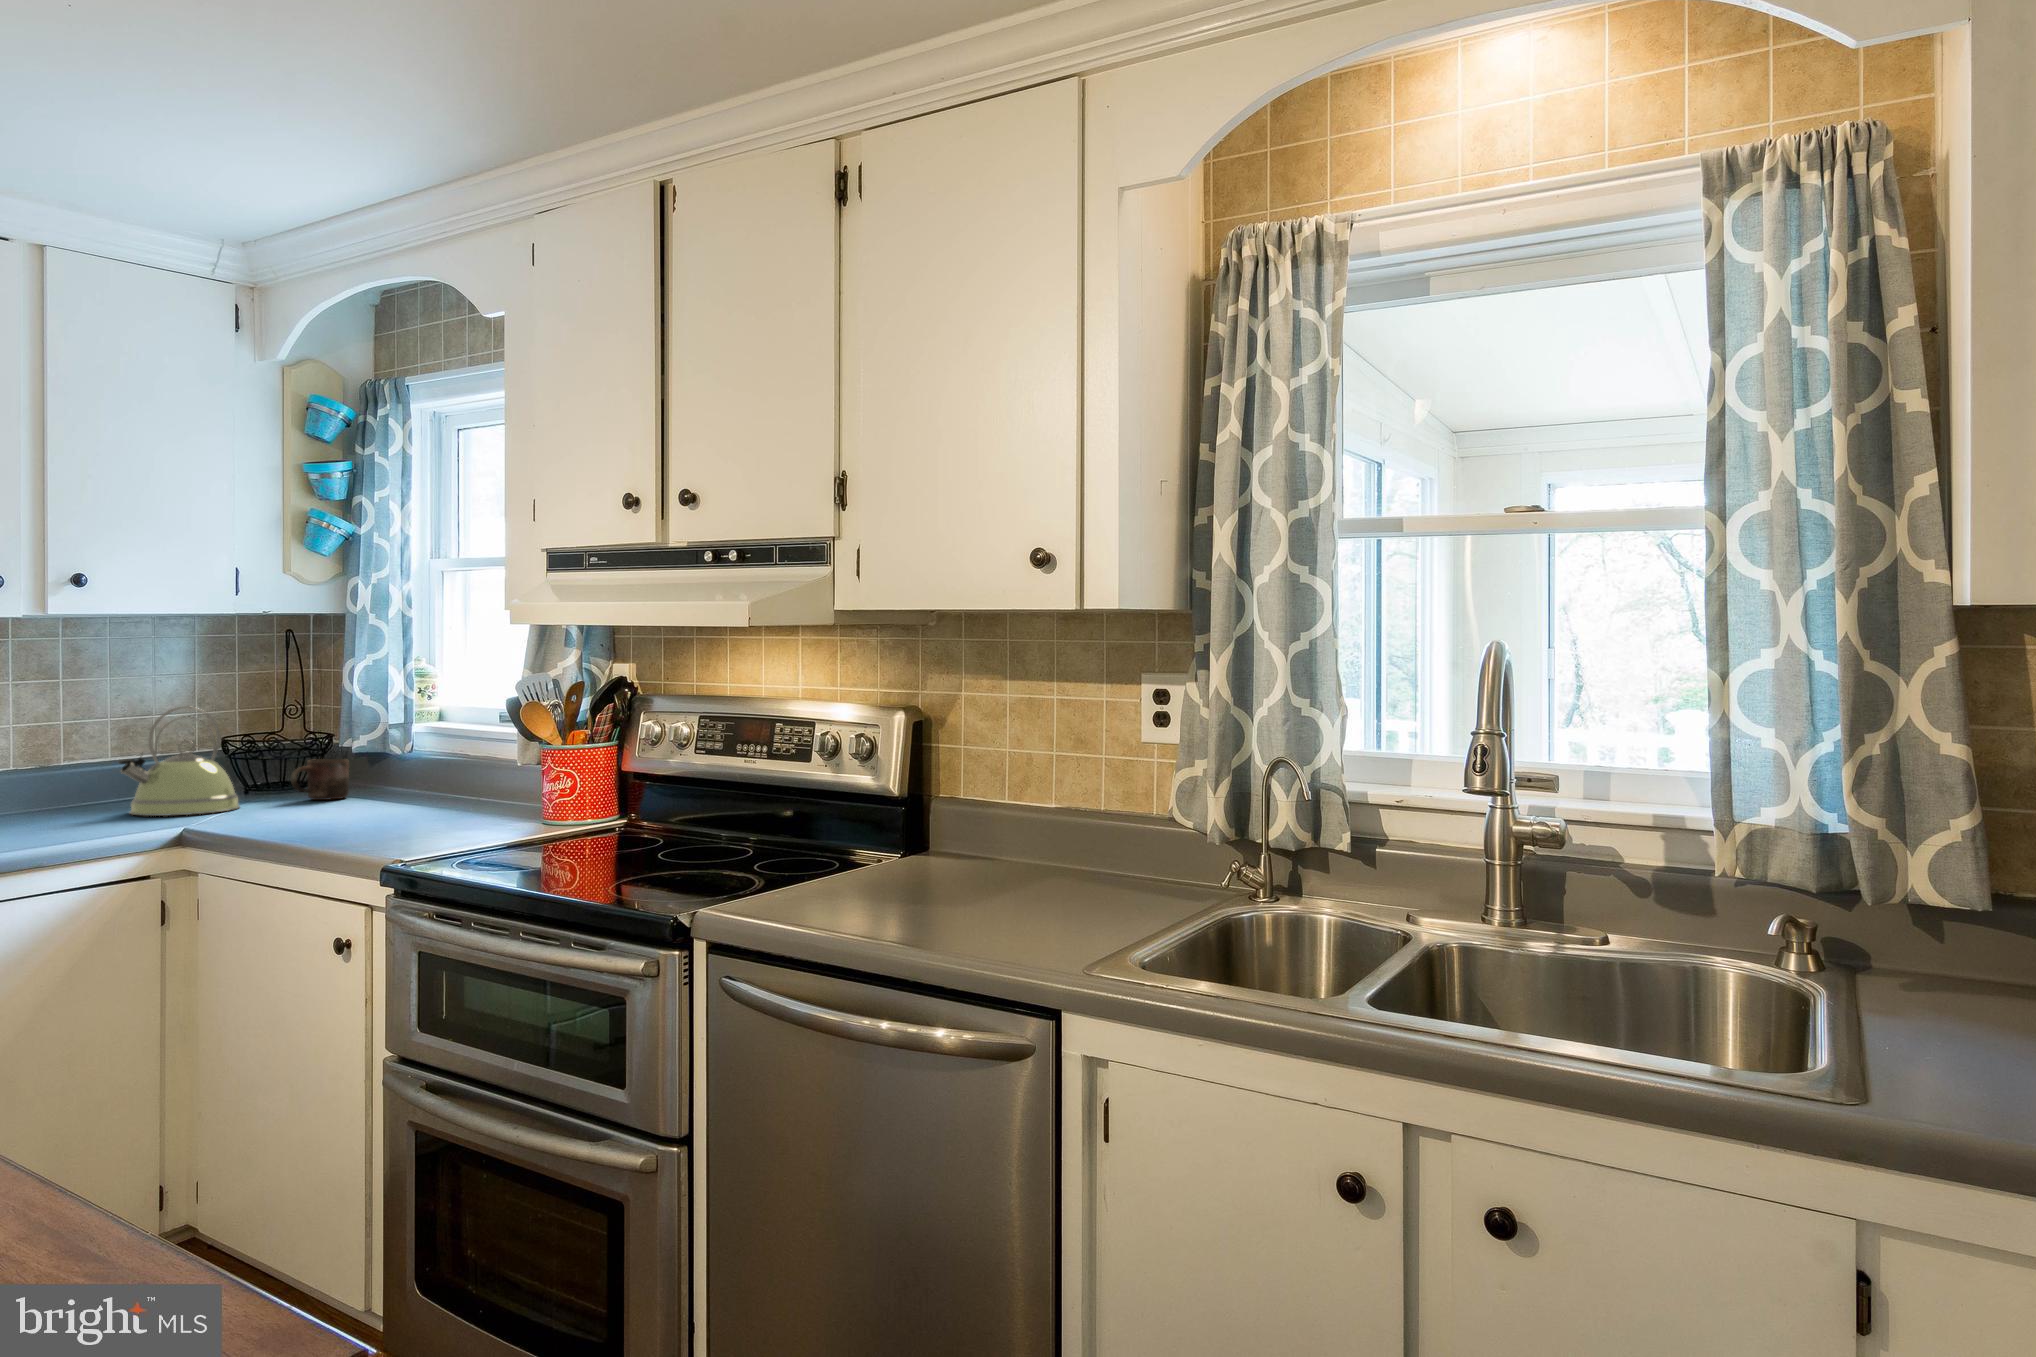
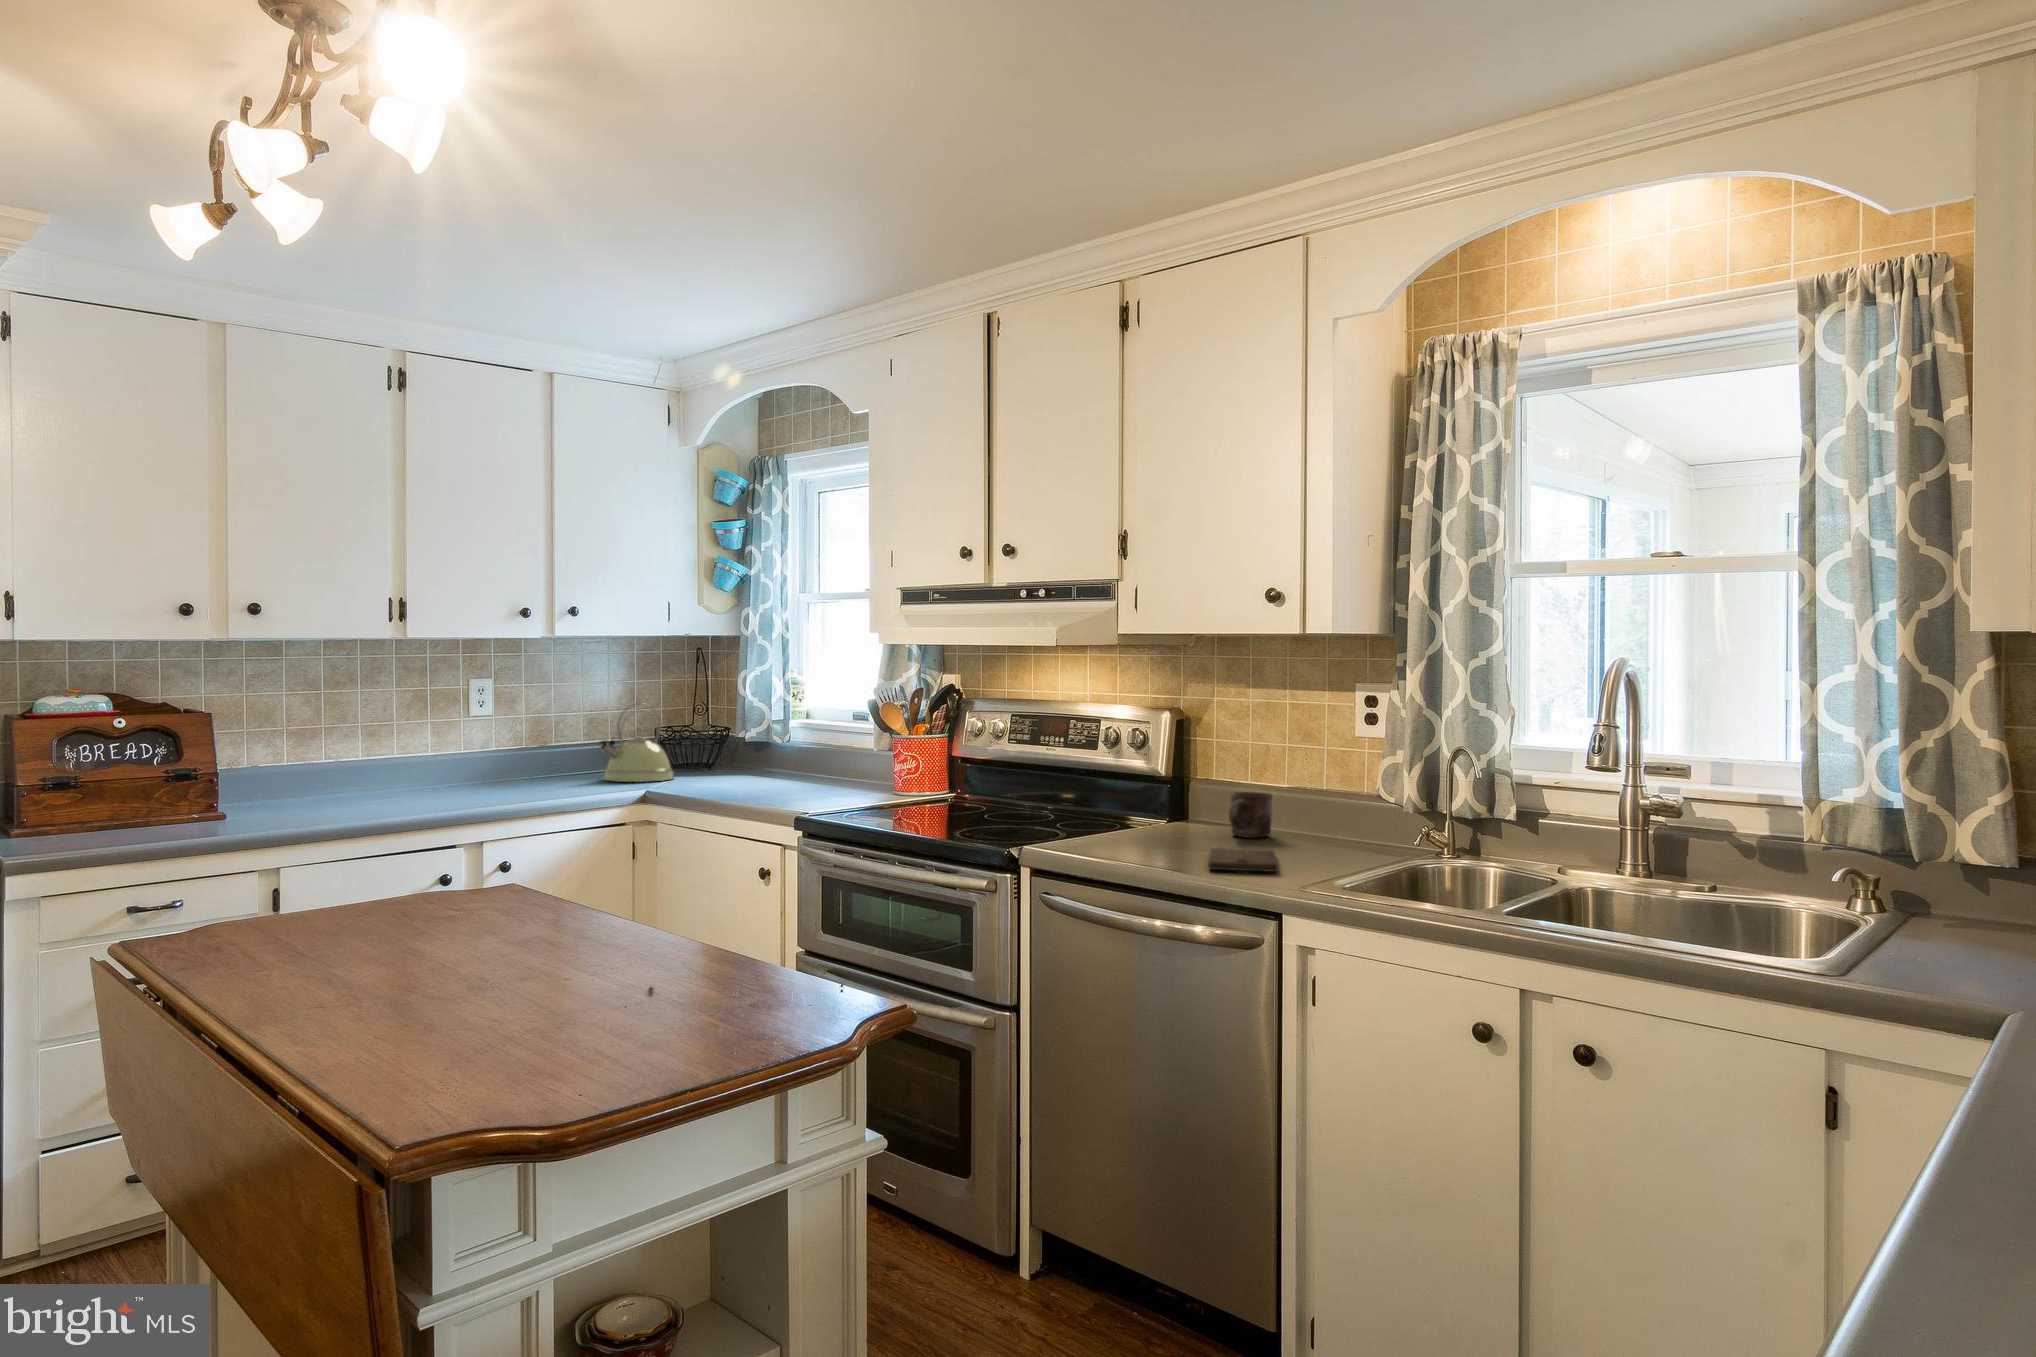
mug: present [290,759,349,800] -> present [1229,792,1272,838]
cutting board: none [957,902,1052,941] -> present [1208,848,1278,872]

